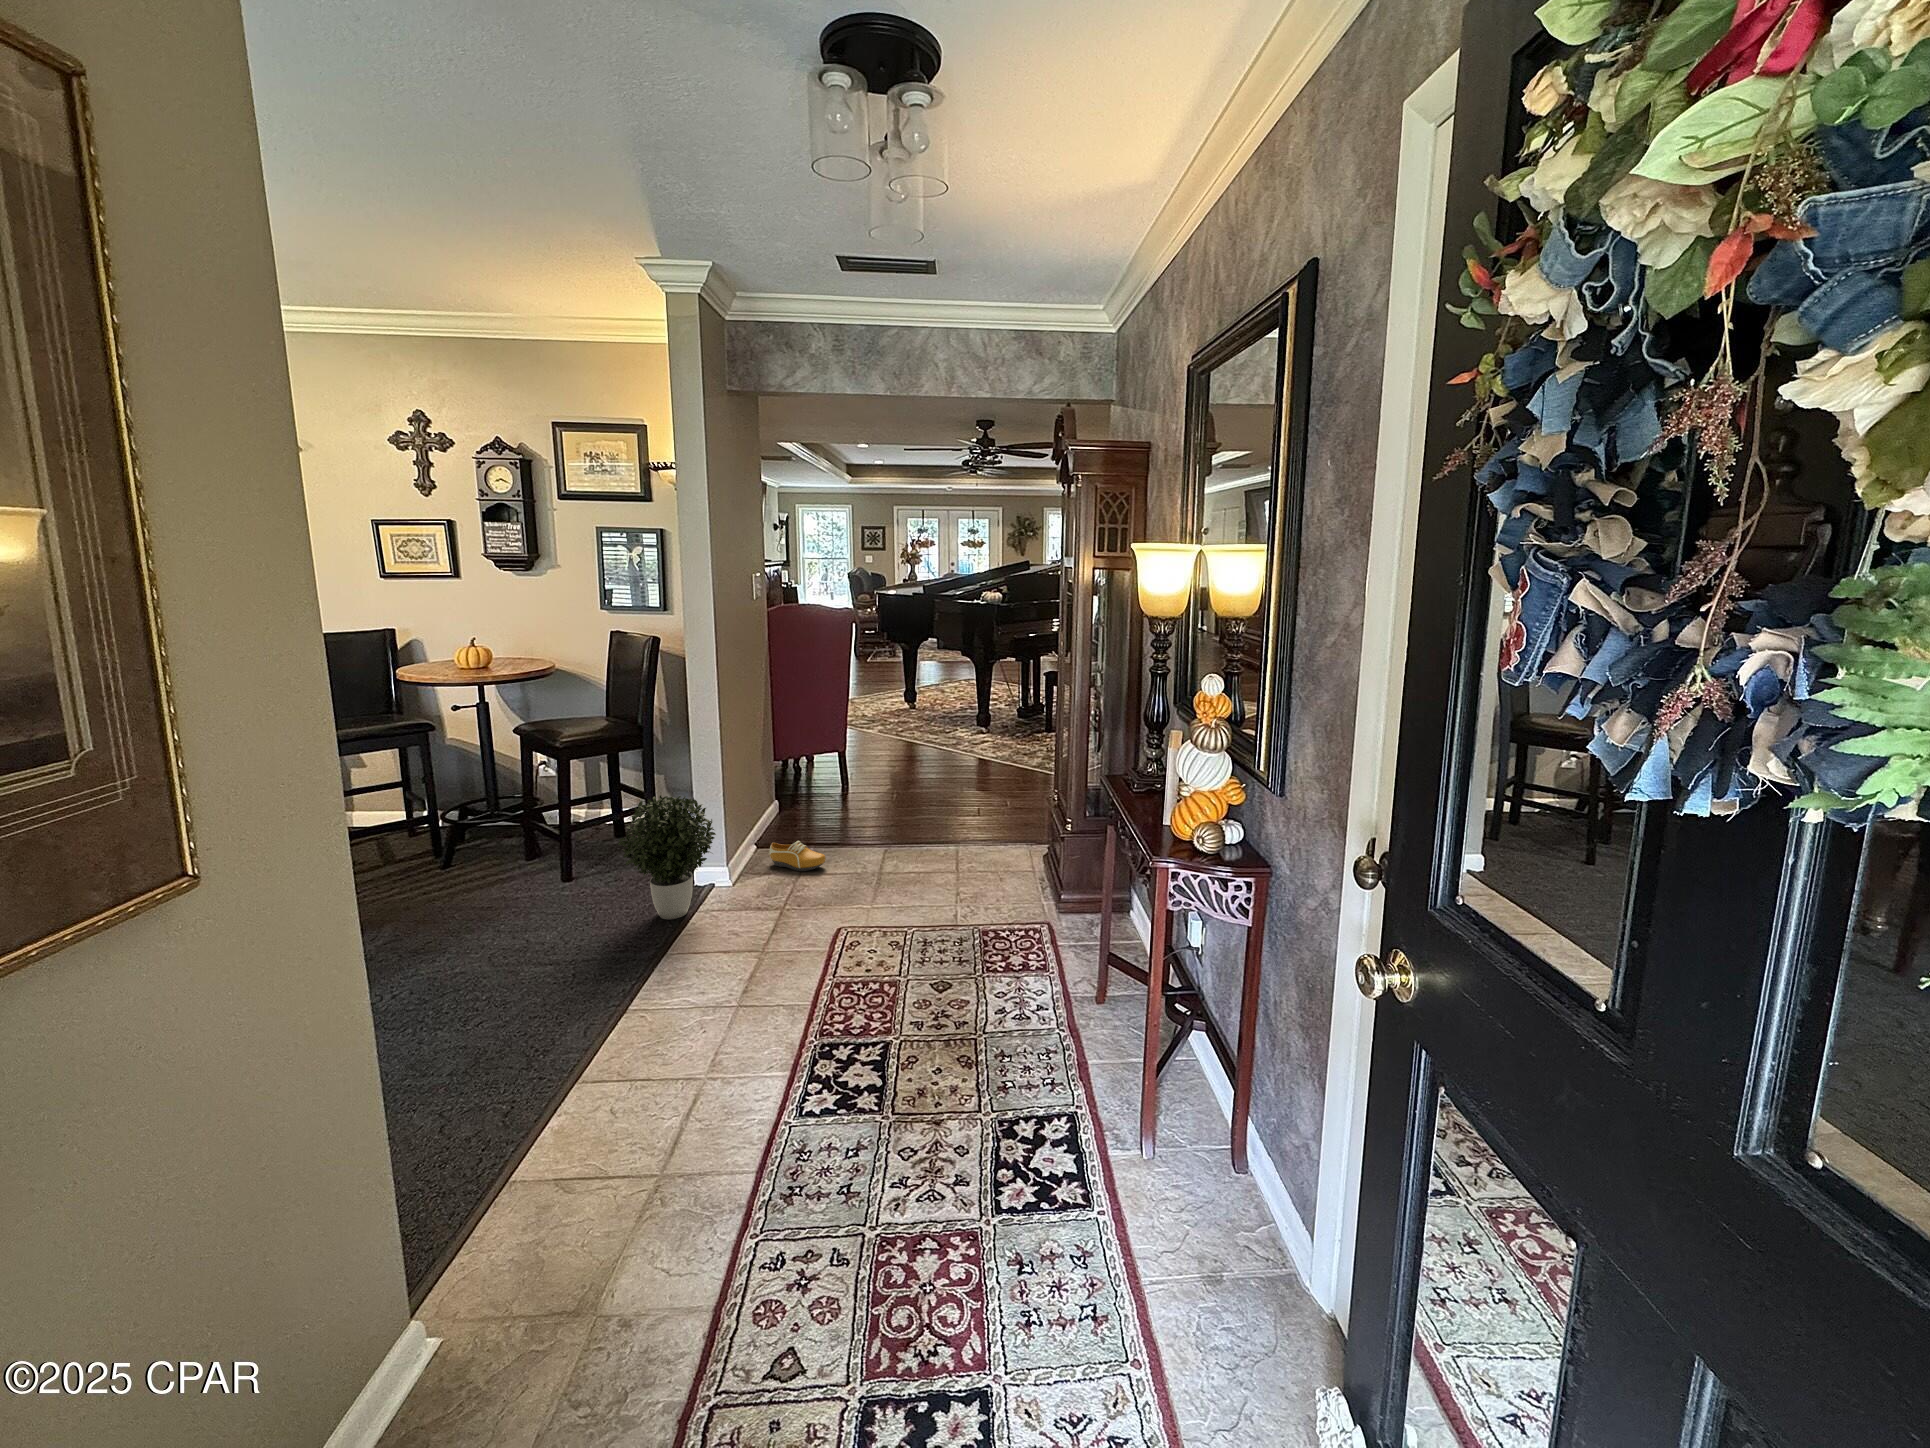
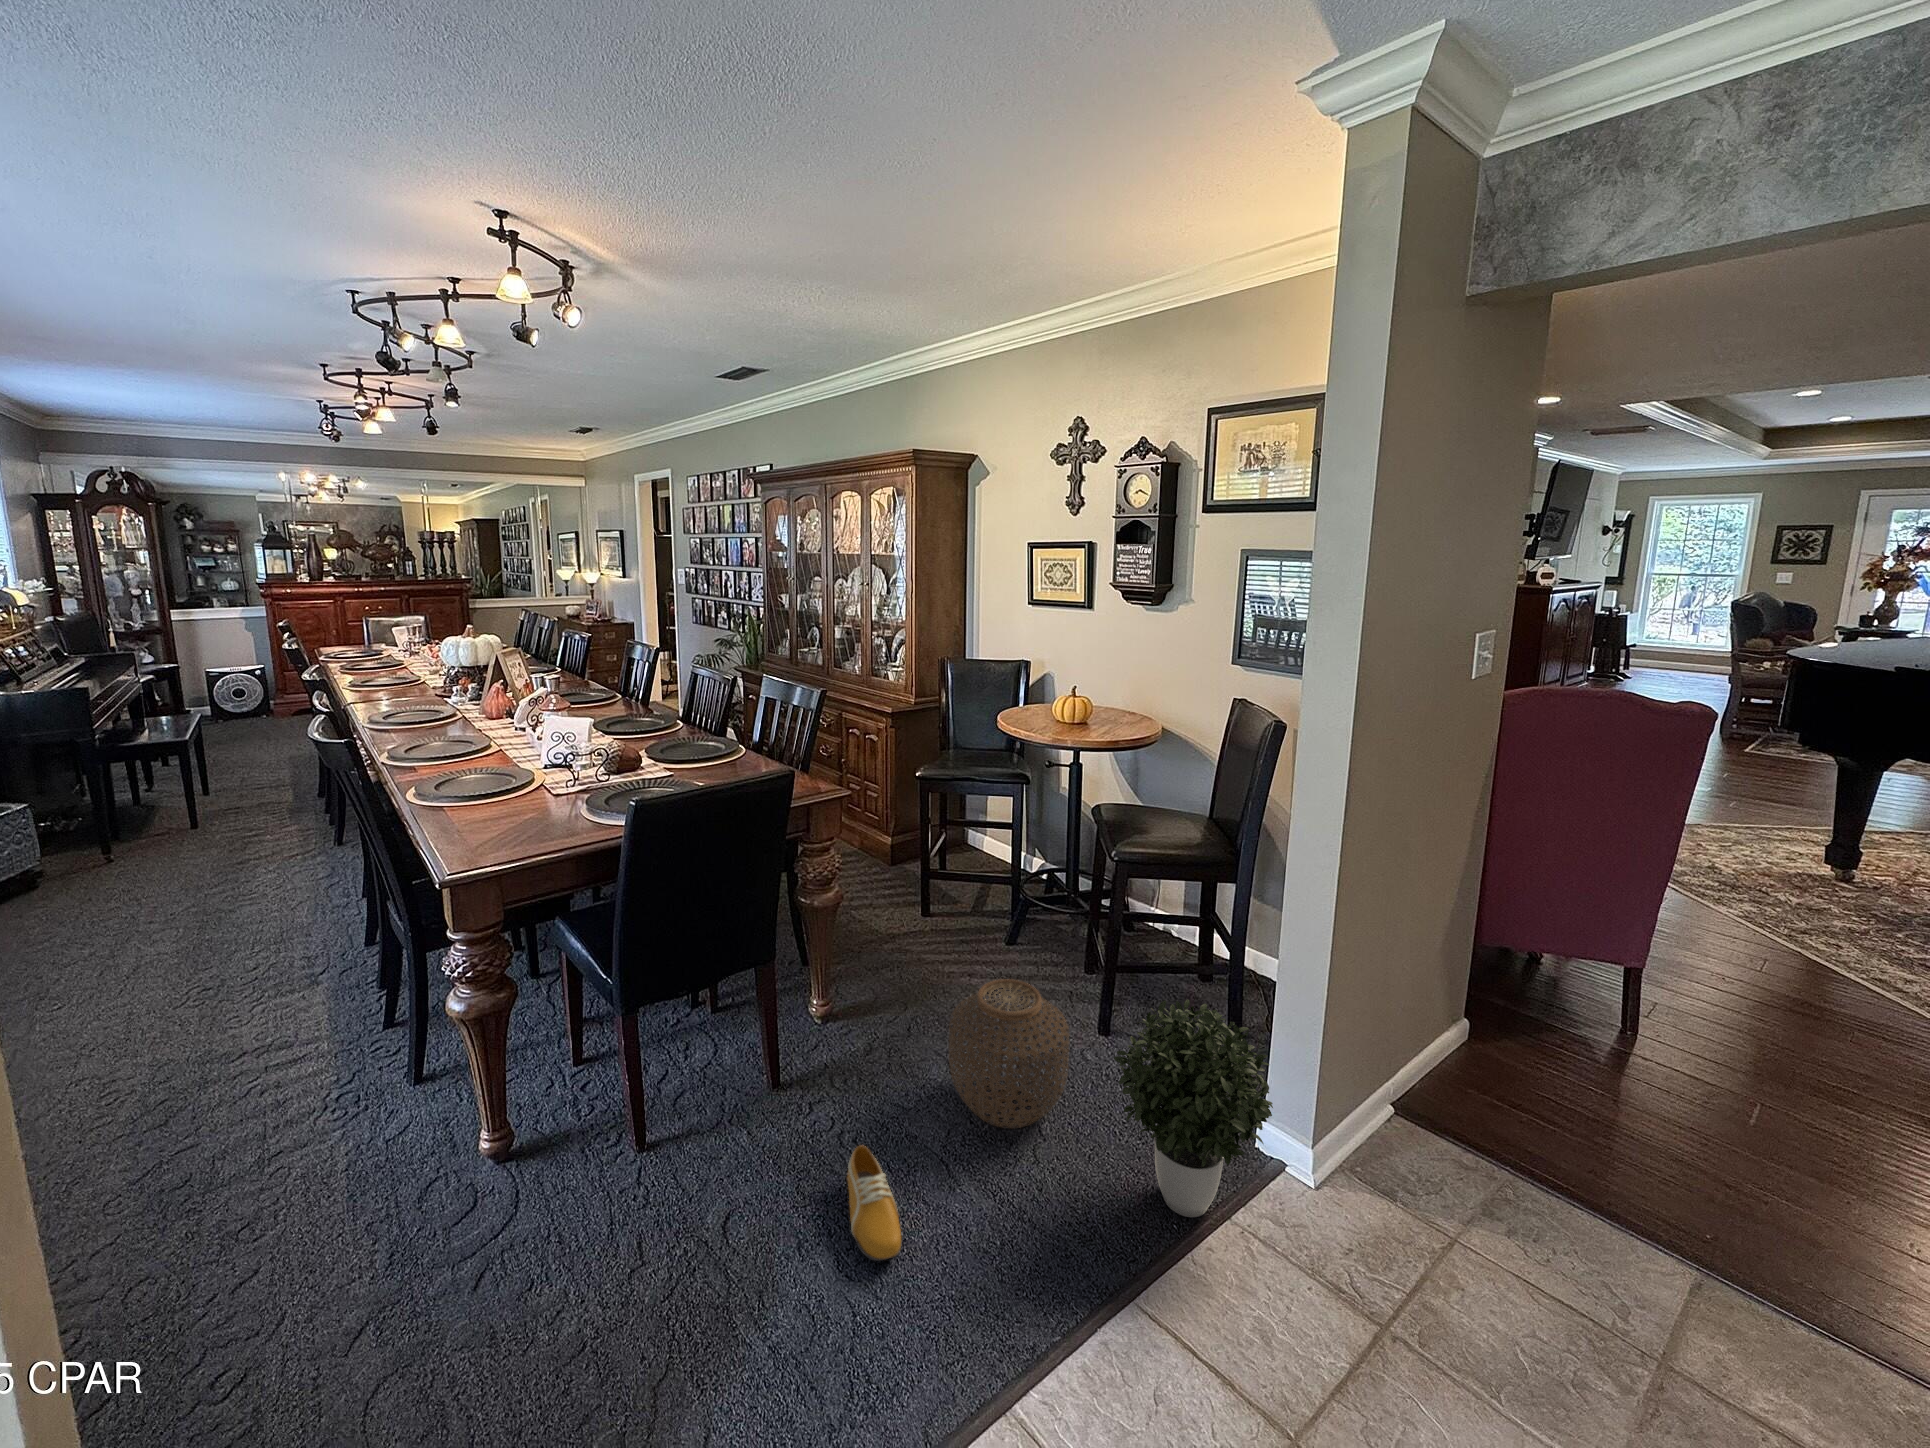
woven basket: none [470,838,575,942] -> present [949,979,1069,1128]
shoe: present [769,841,826,871] -> present [847,1145,901,1261]

